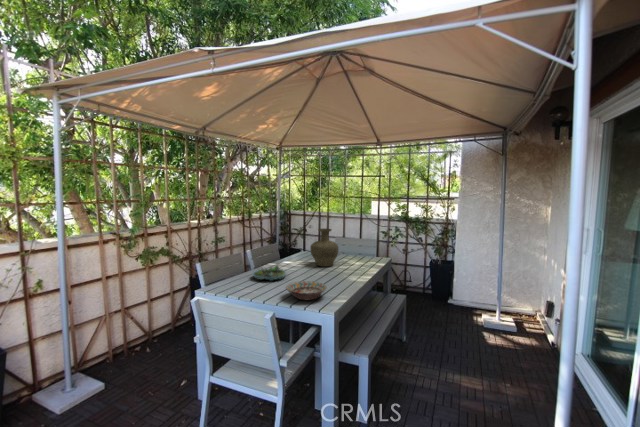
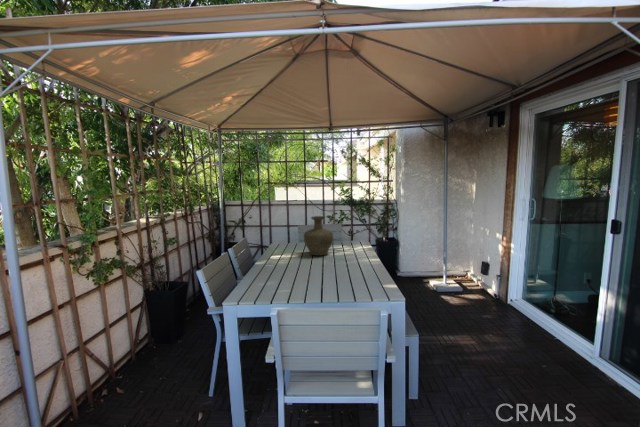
succulent planter: present [253,265,286,281] -> none [268,258,305,278]
decorative bowl: present [286,281,327,300] -> none [335,270,379,291]

